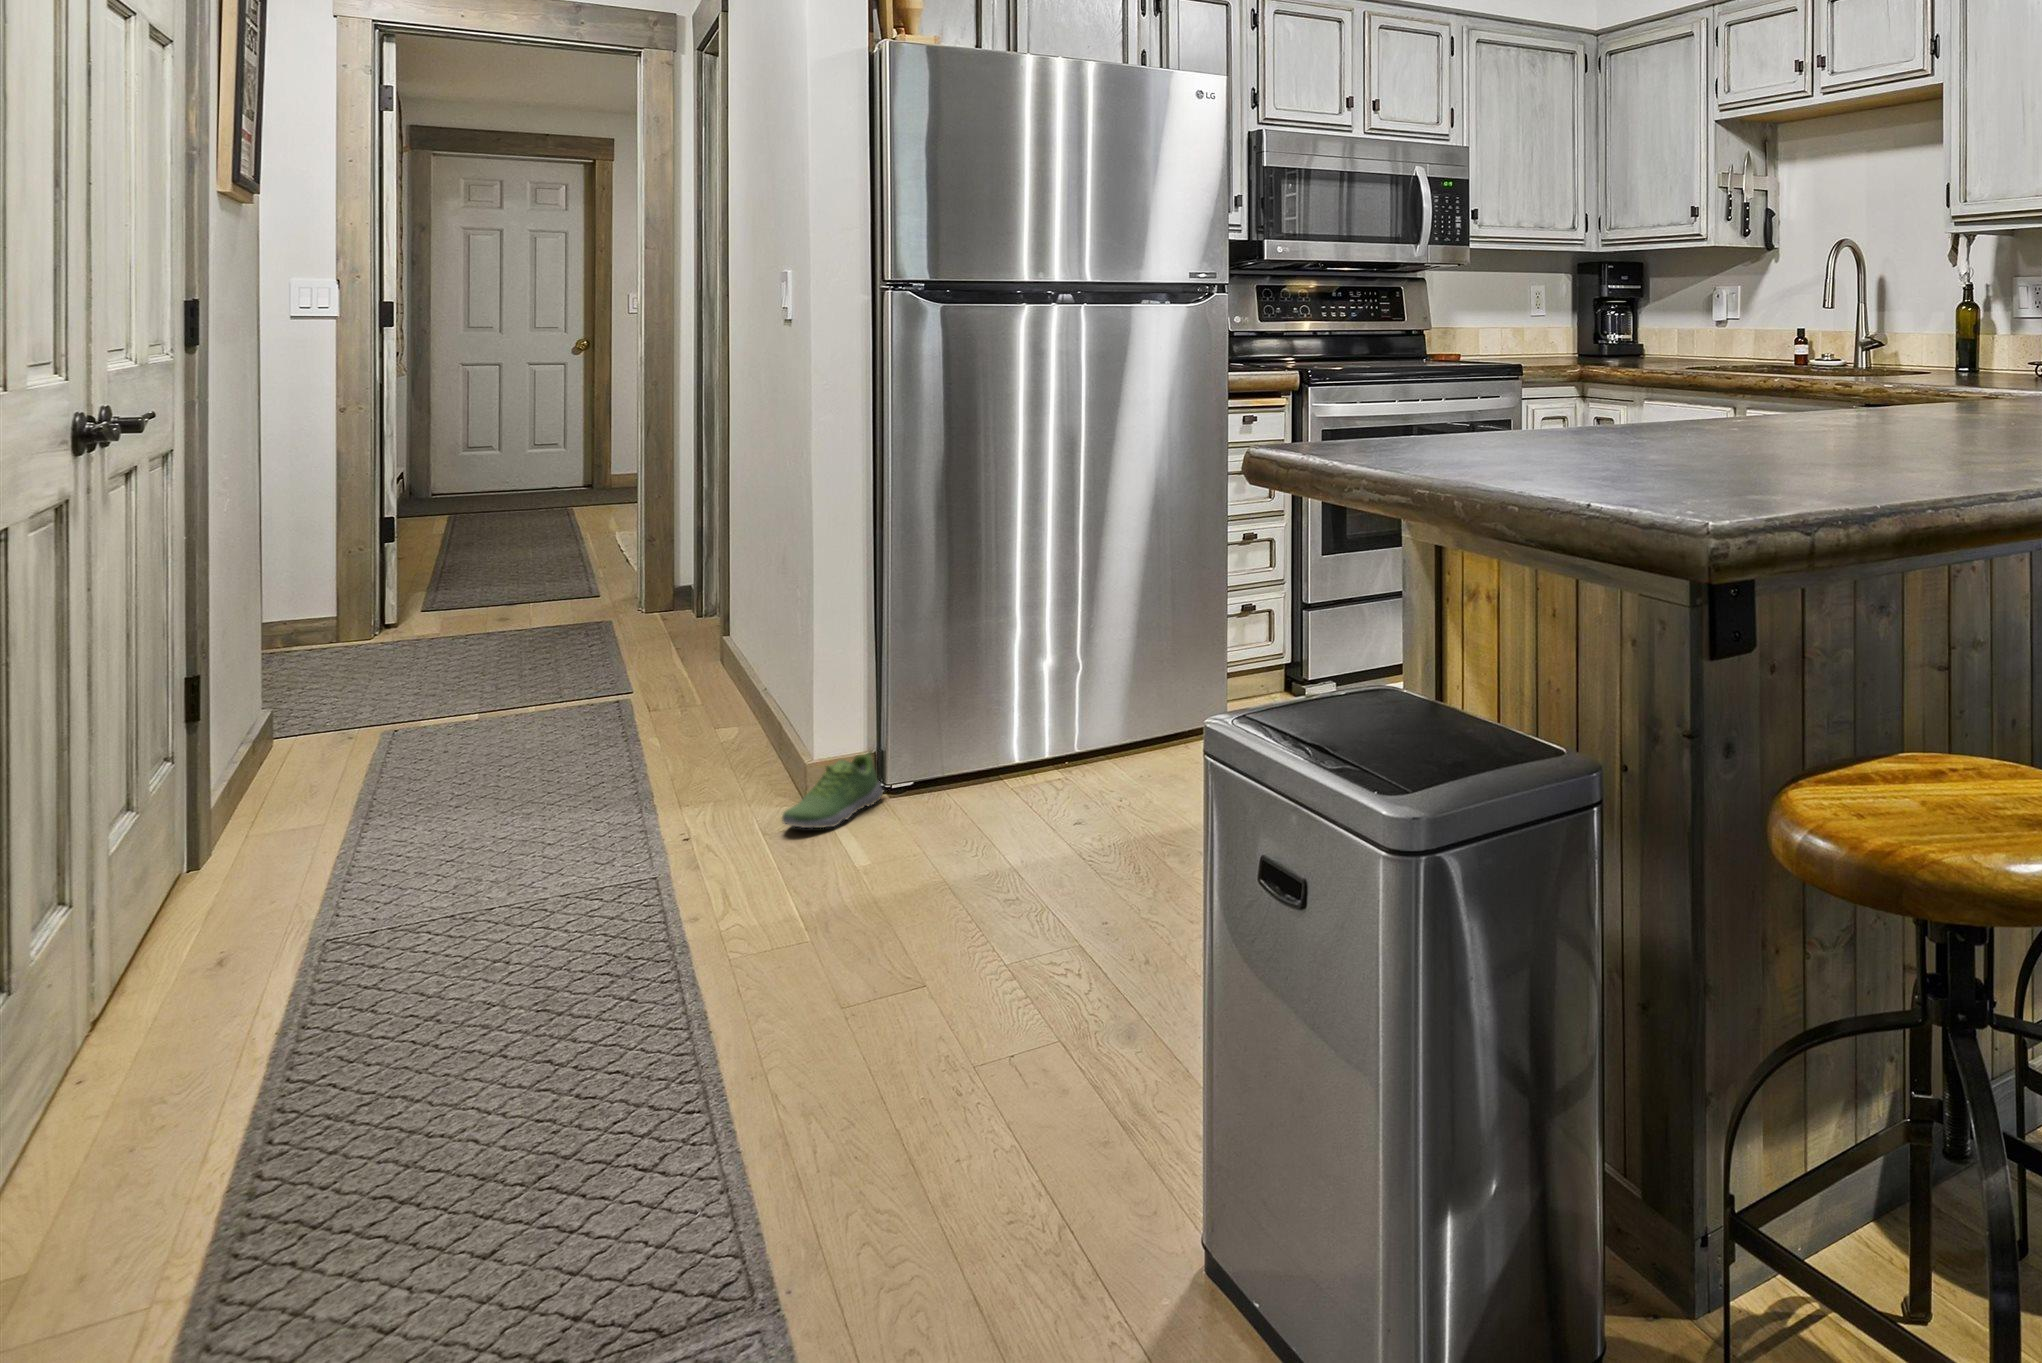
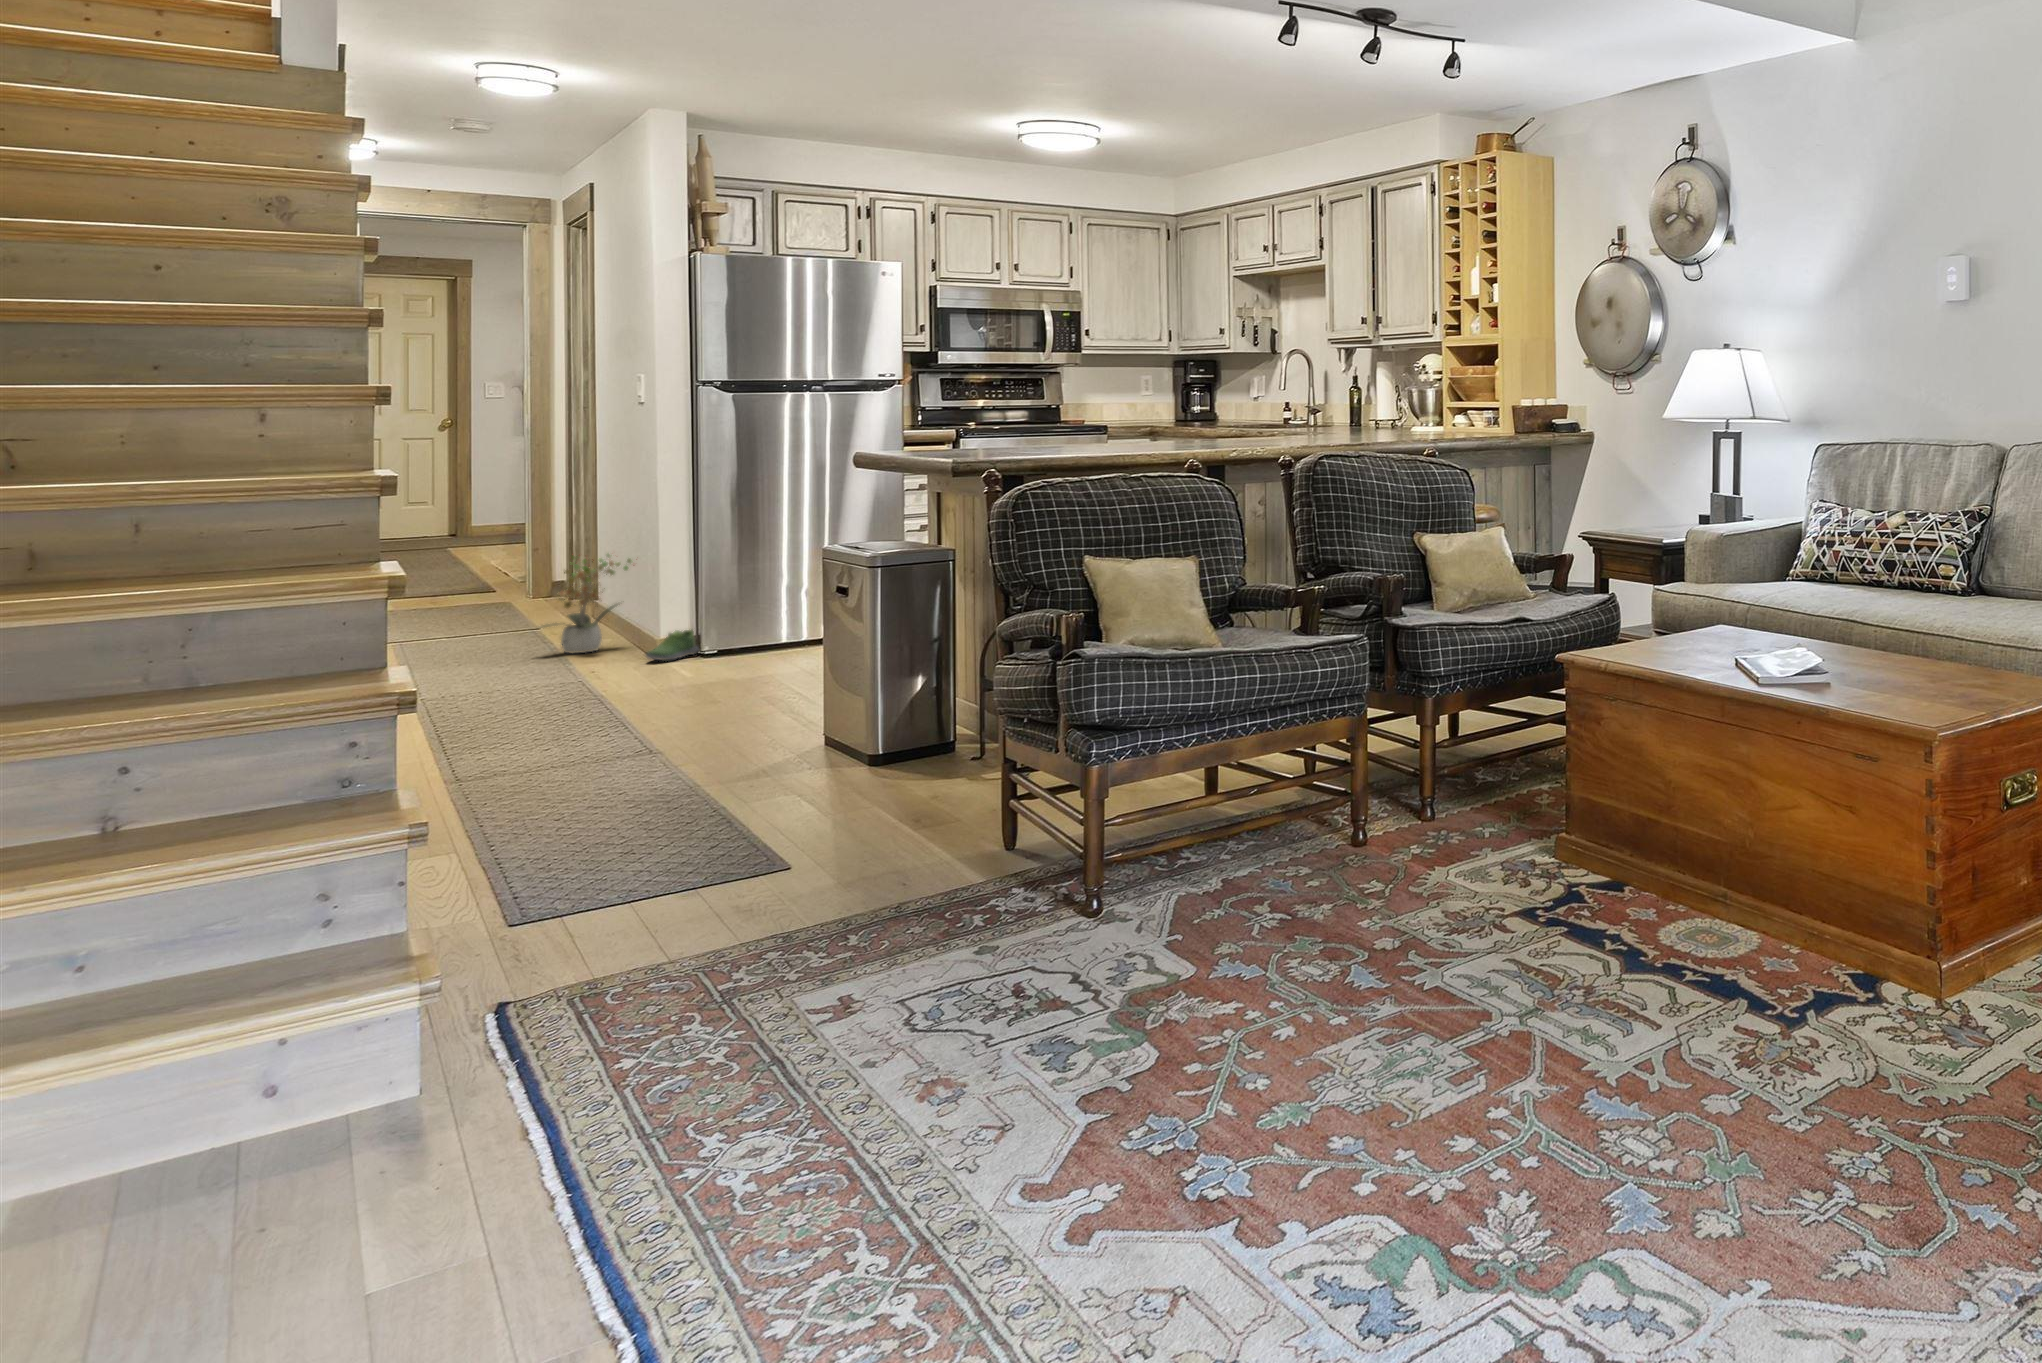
potted plant: none [582,592,775,793] -> present [540,555,632,653]

